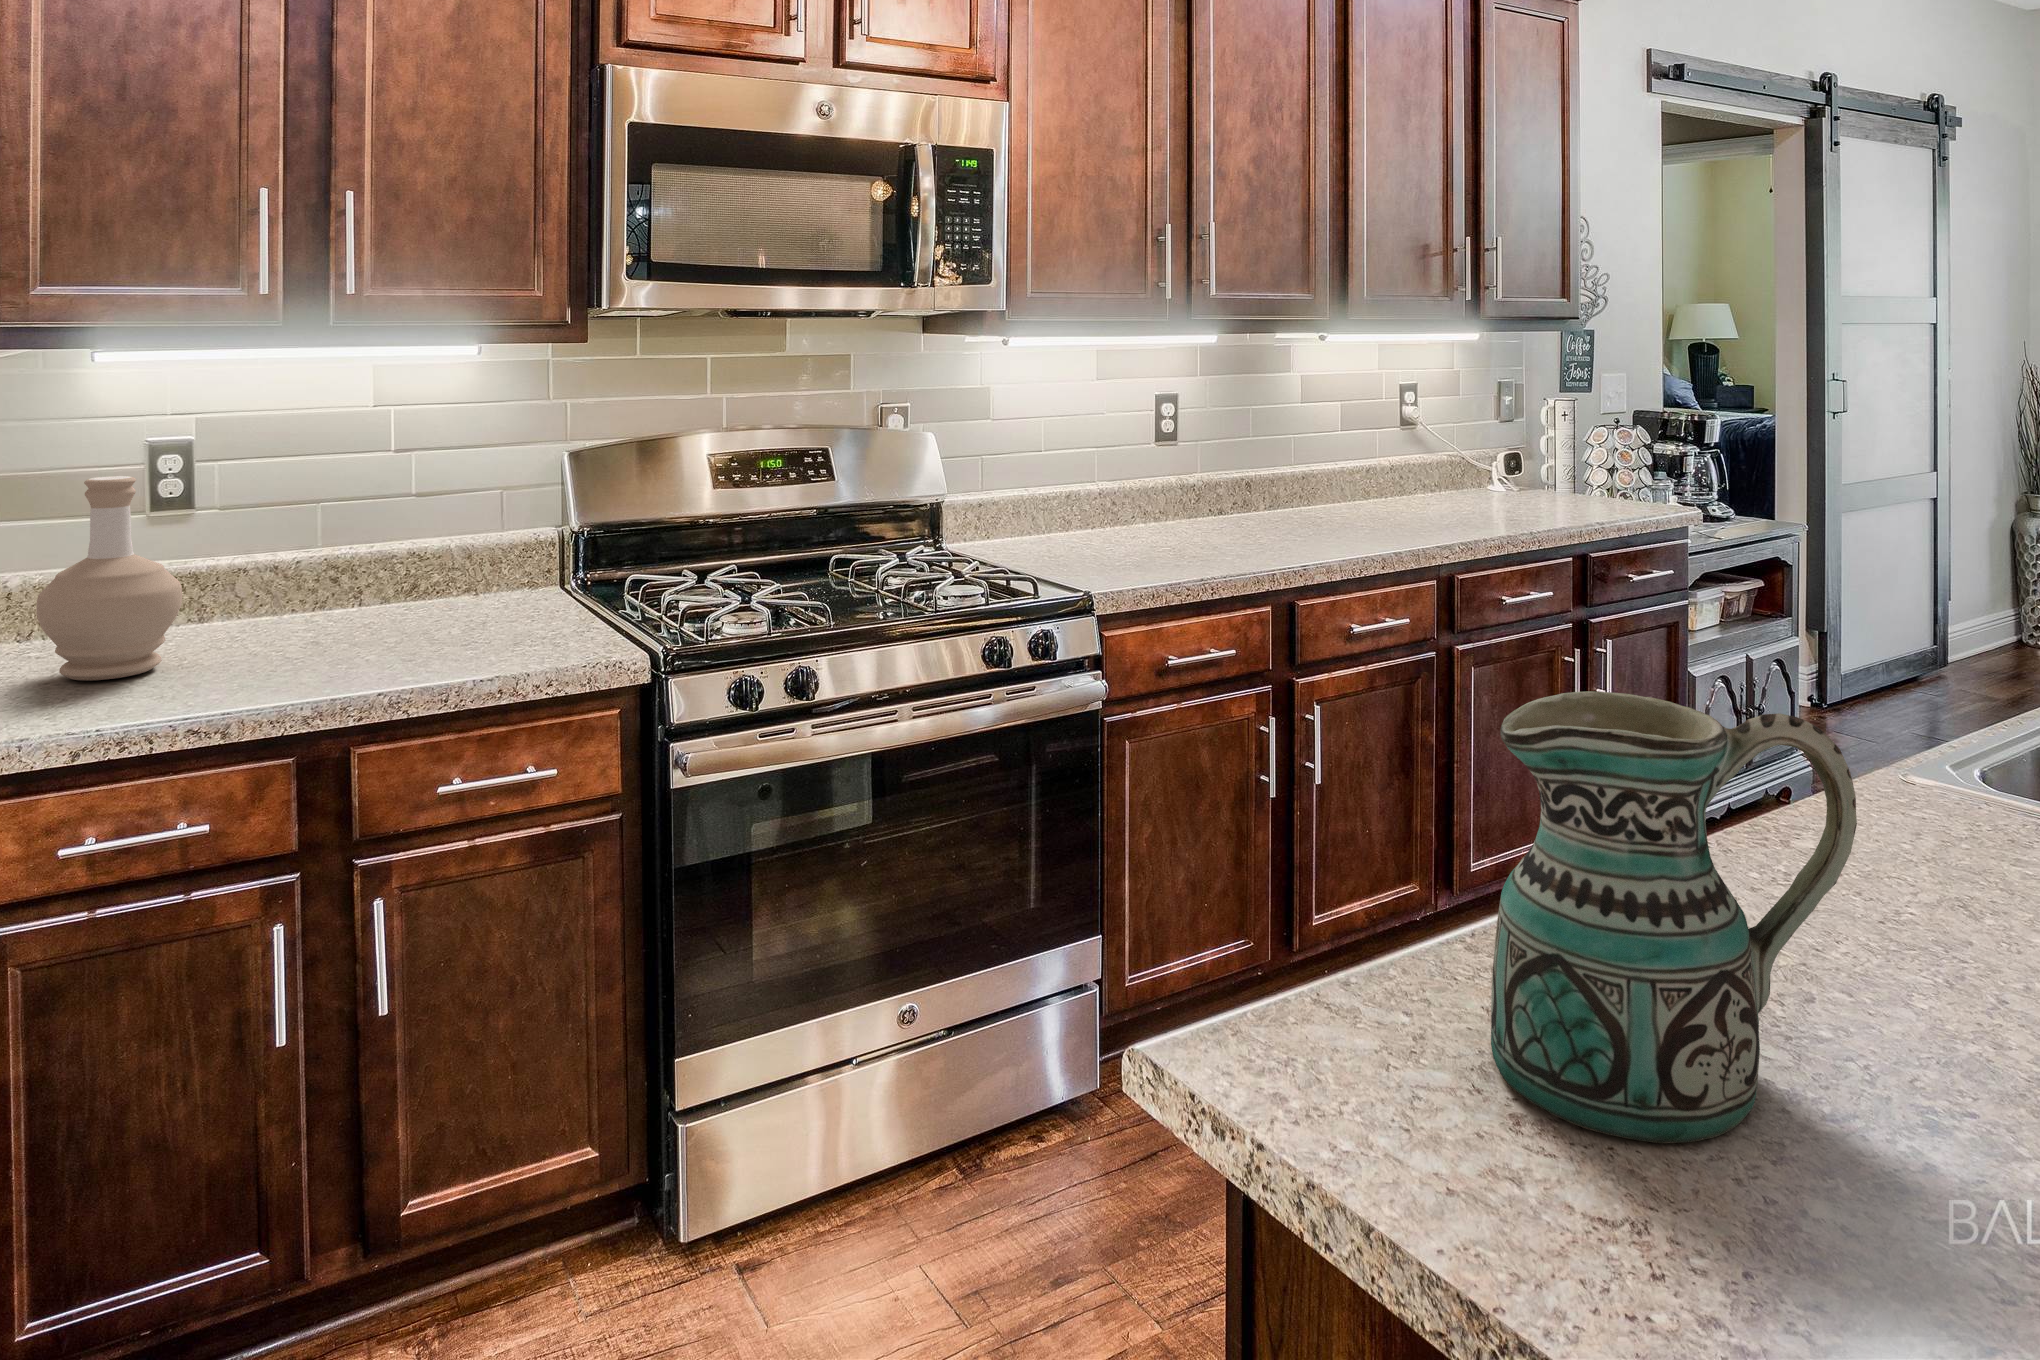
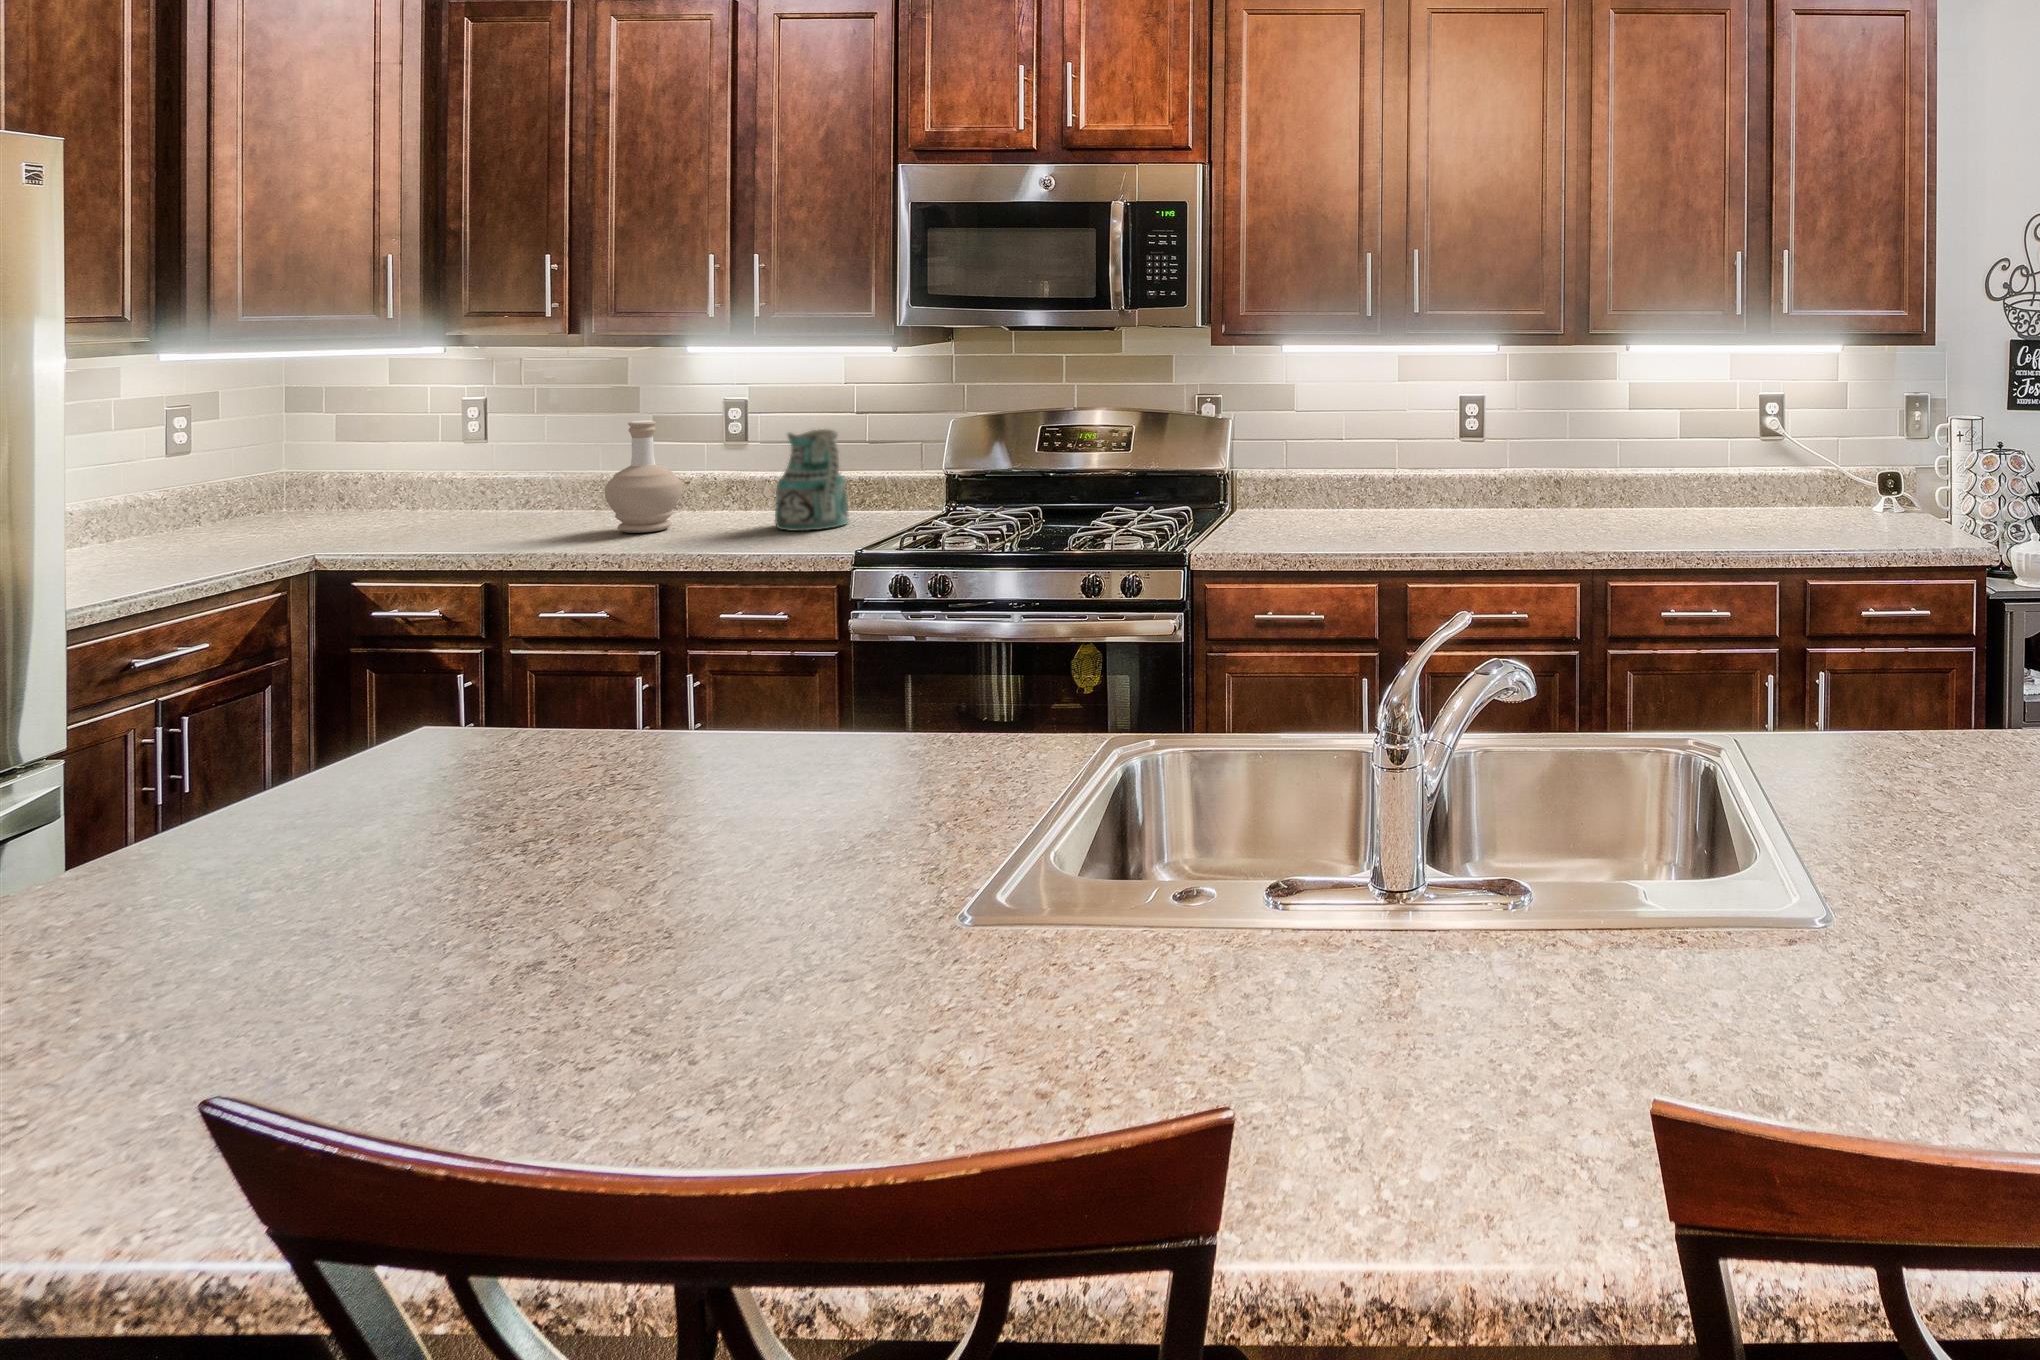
ceramic pitcher: present [1491,691,1857,1143] -> present [775,429,849,531]

